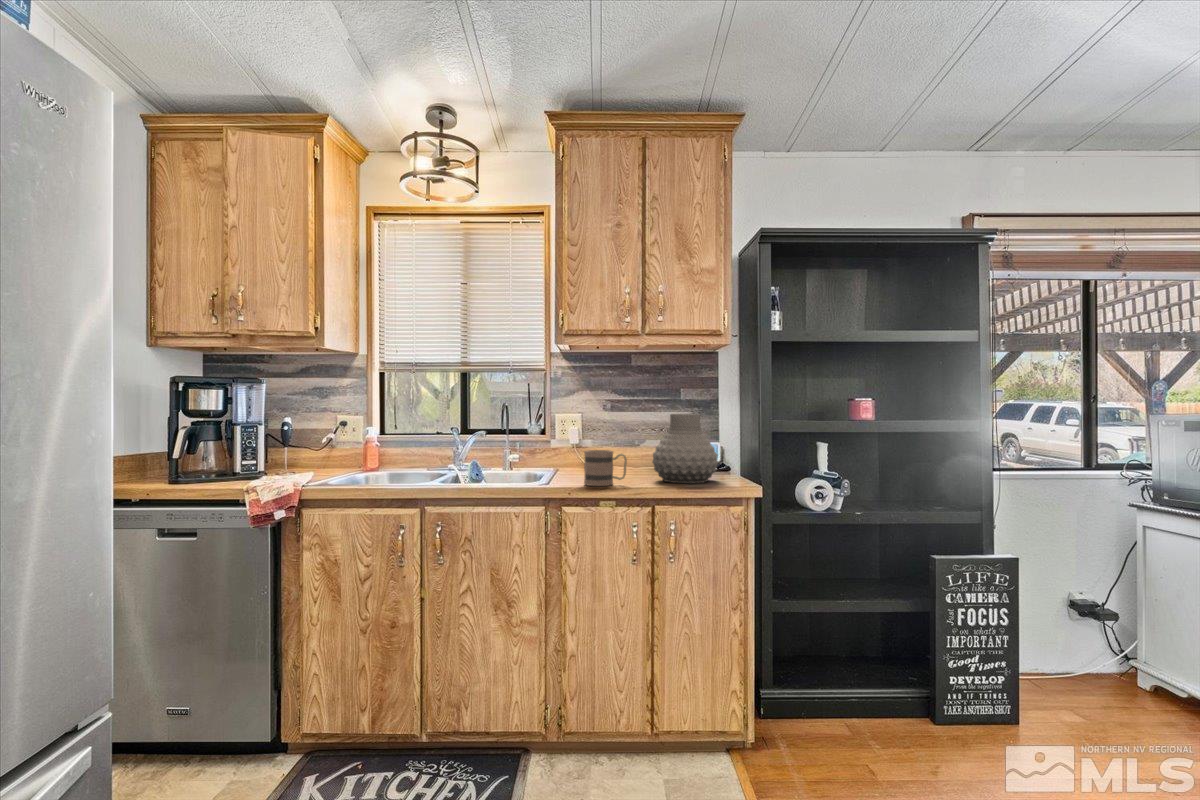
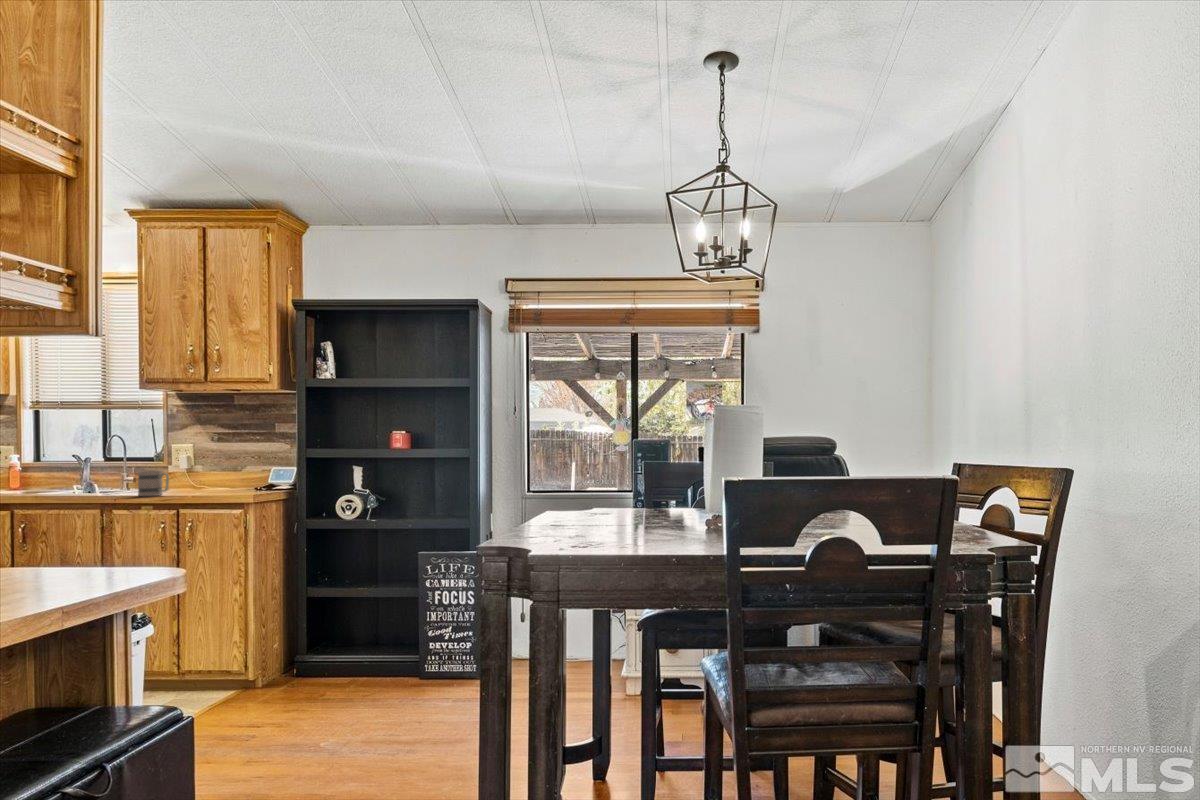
vase: present [652,414,718,483] -> none [196,443,250,494]

